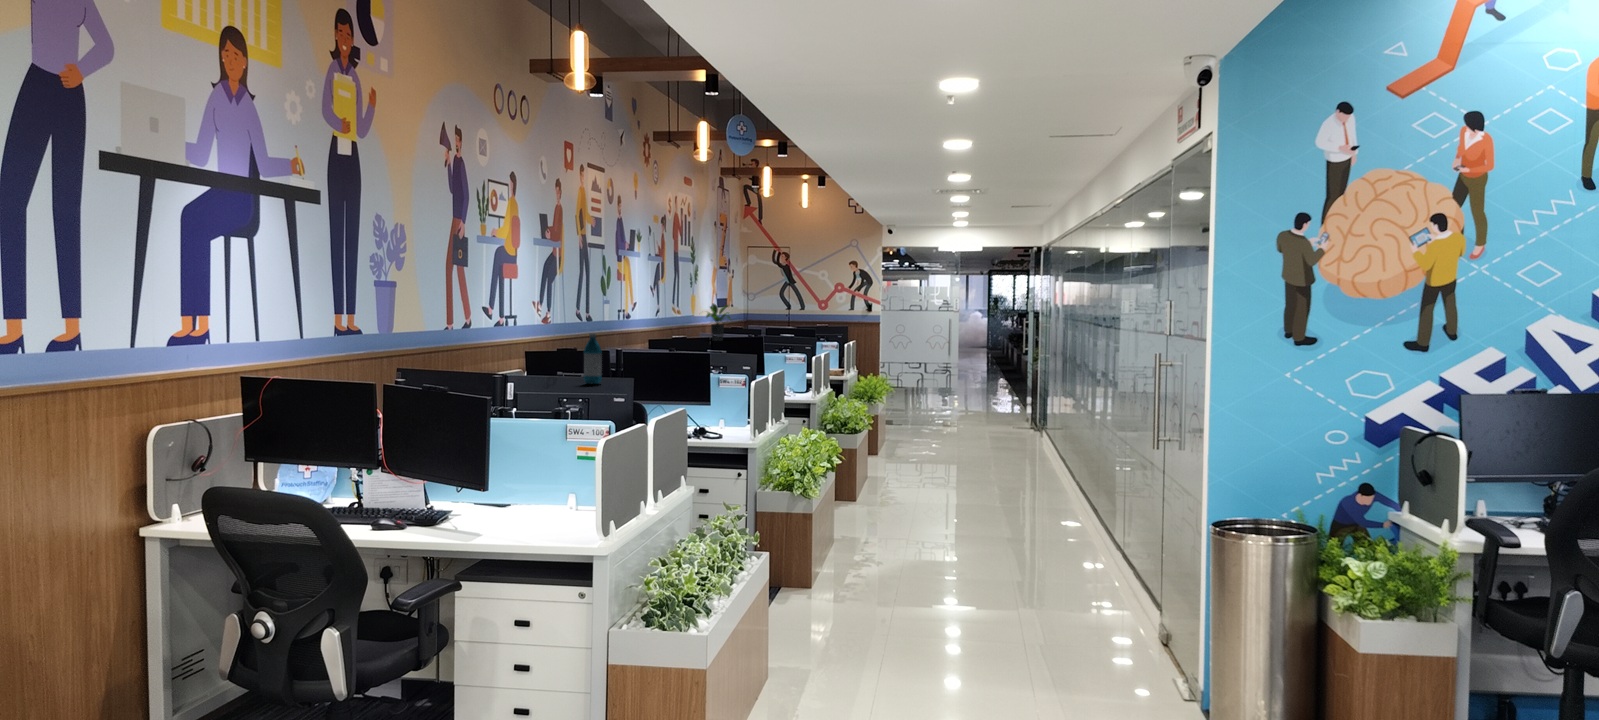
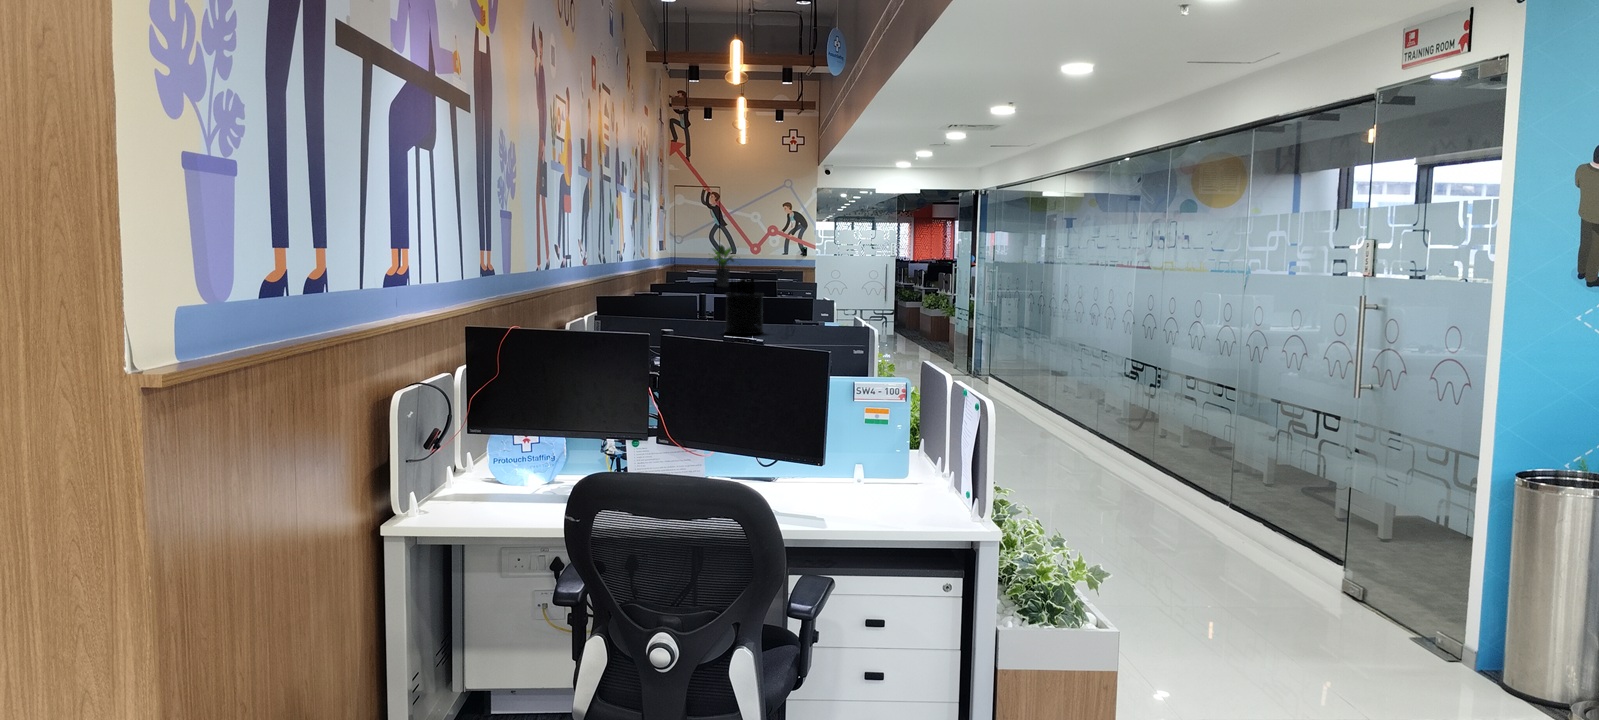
pen holder: none [544,333,579,383] -> present [725,278,764,334]
water bottle: present [584,333,602,384] -> none [782,275,804,335]

